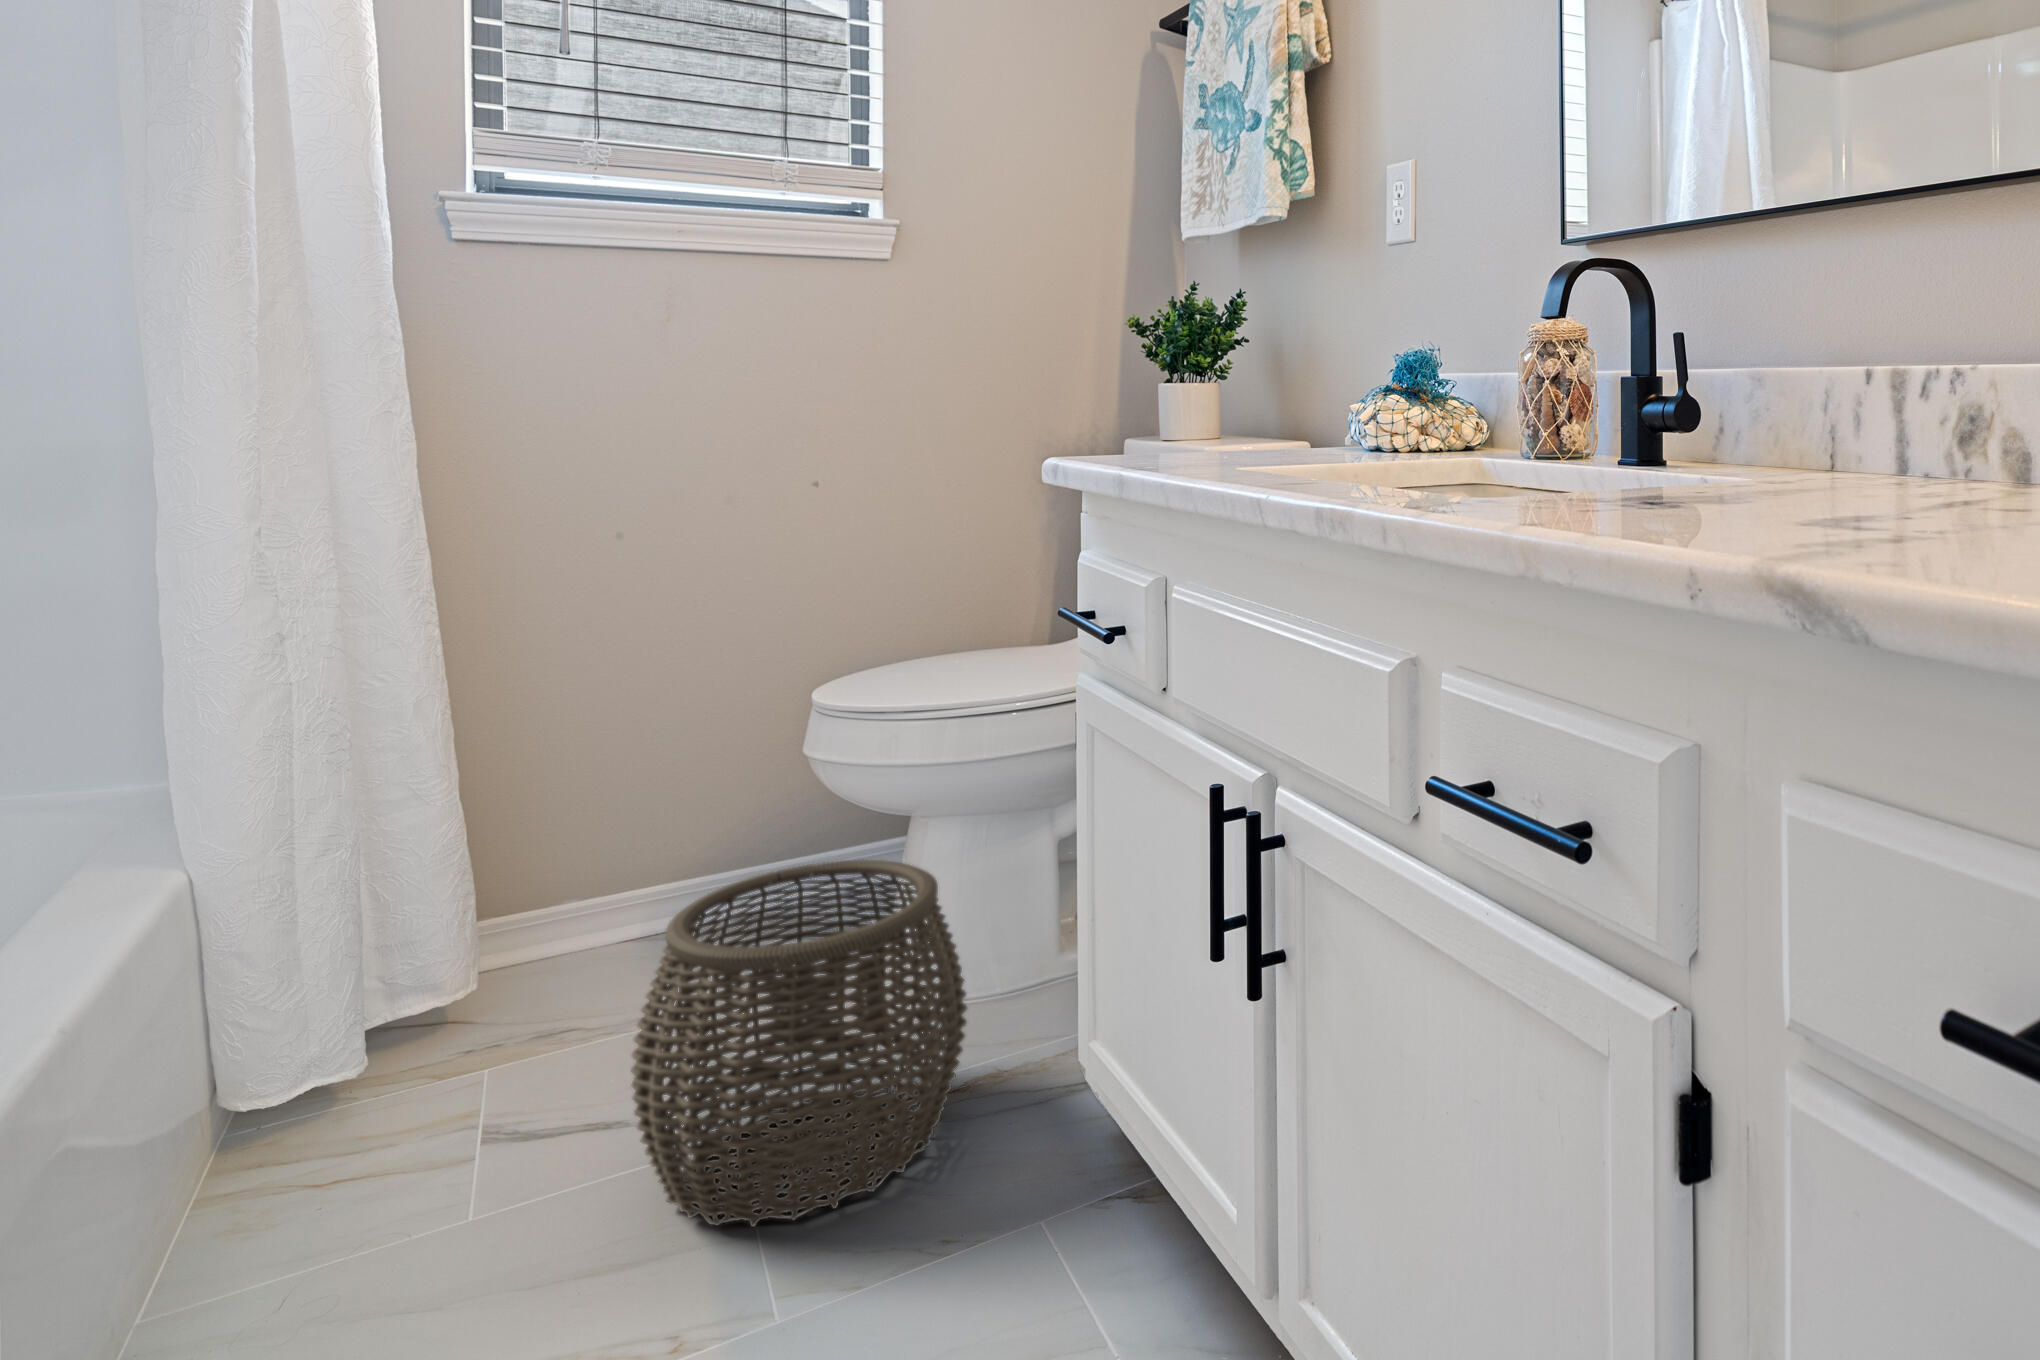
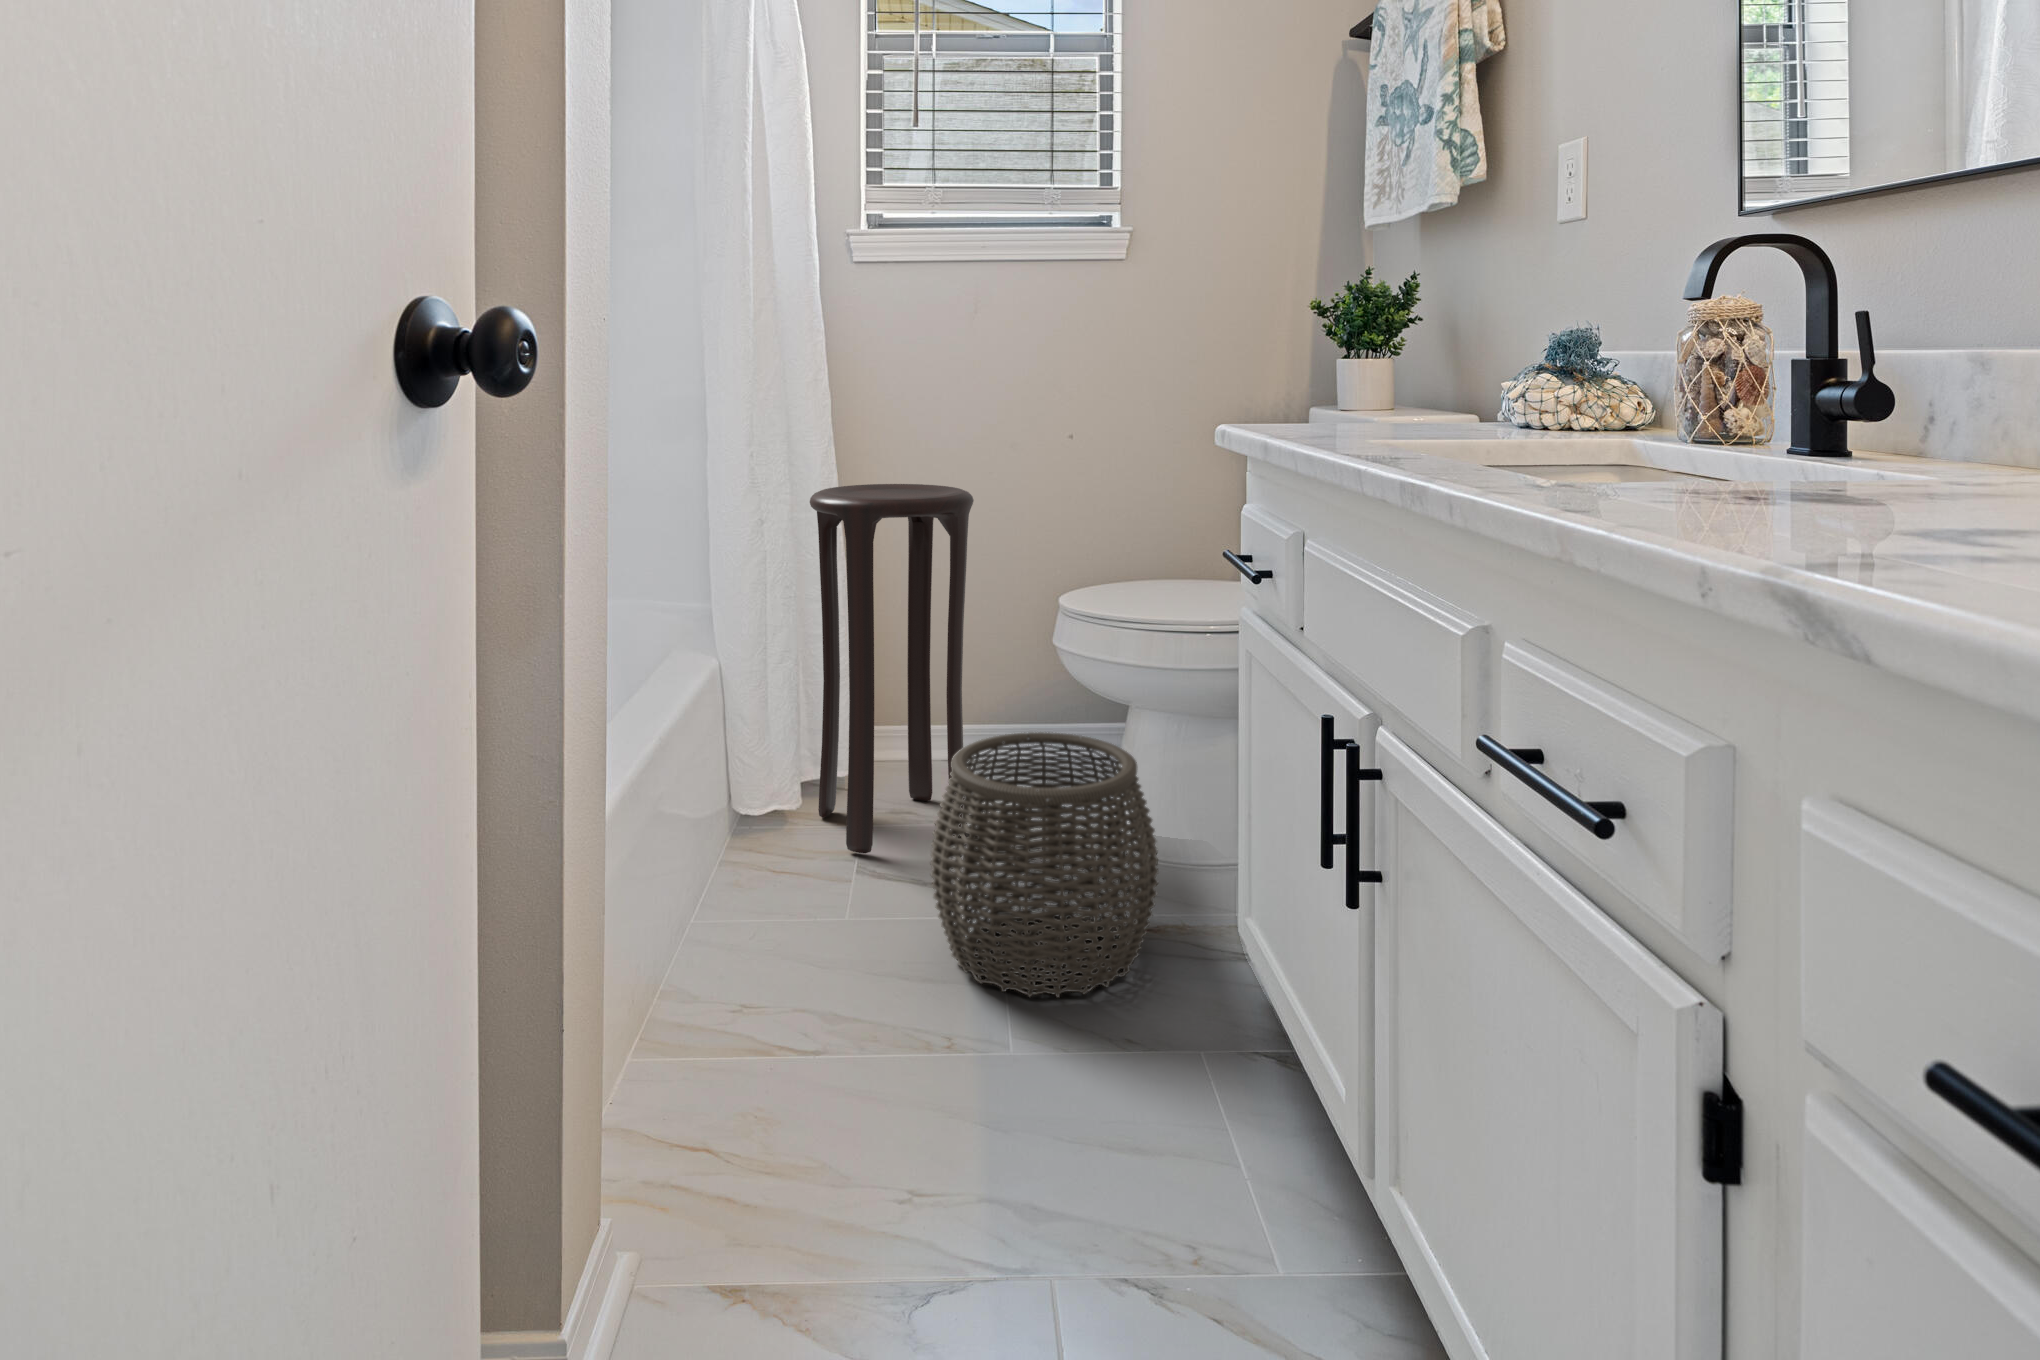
stool: none [397,556,681,1096] -> present [810,484,974,853]

